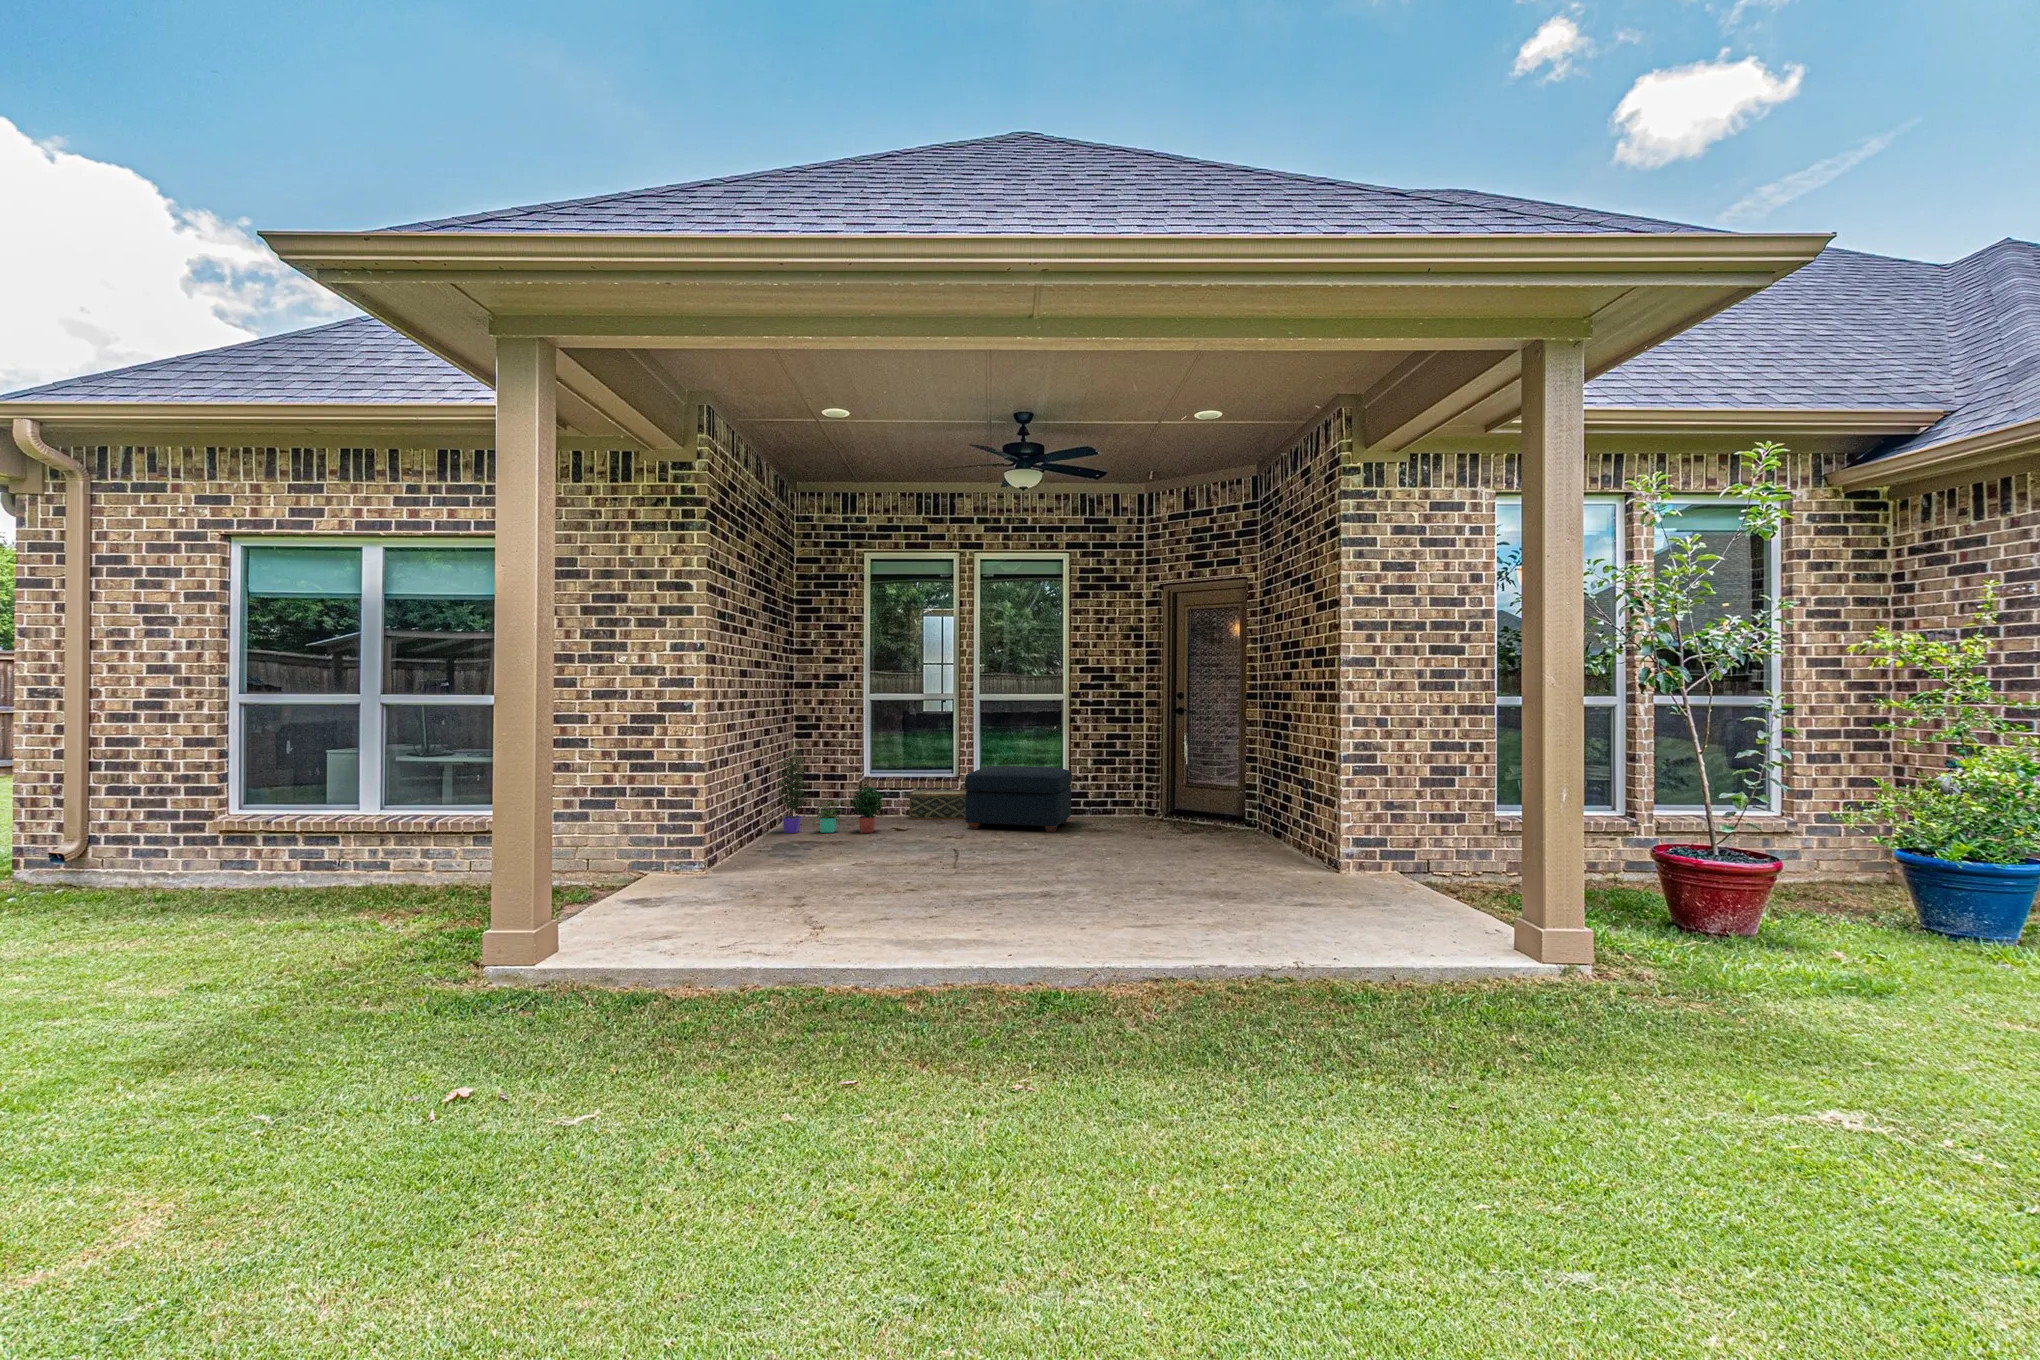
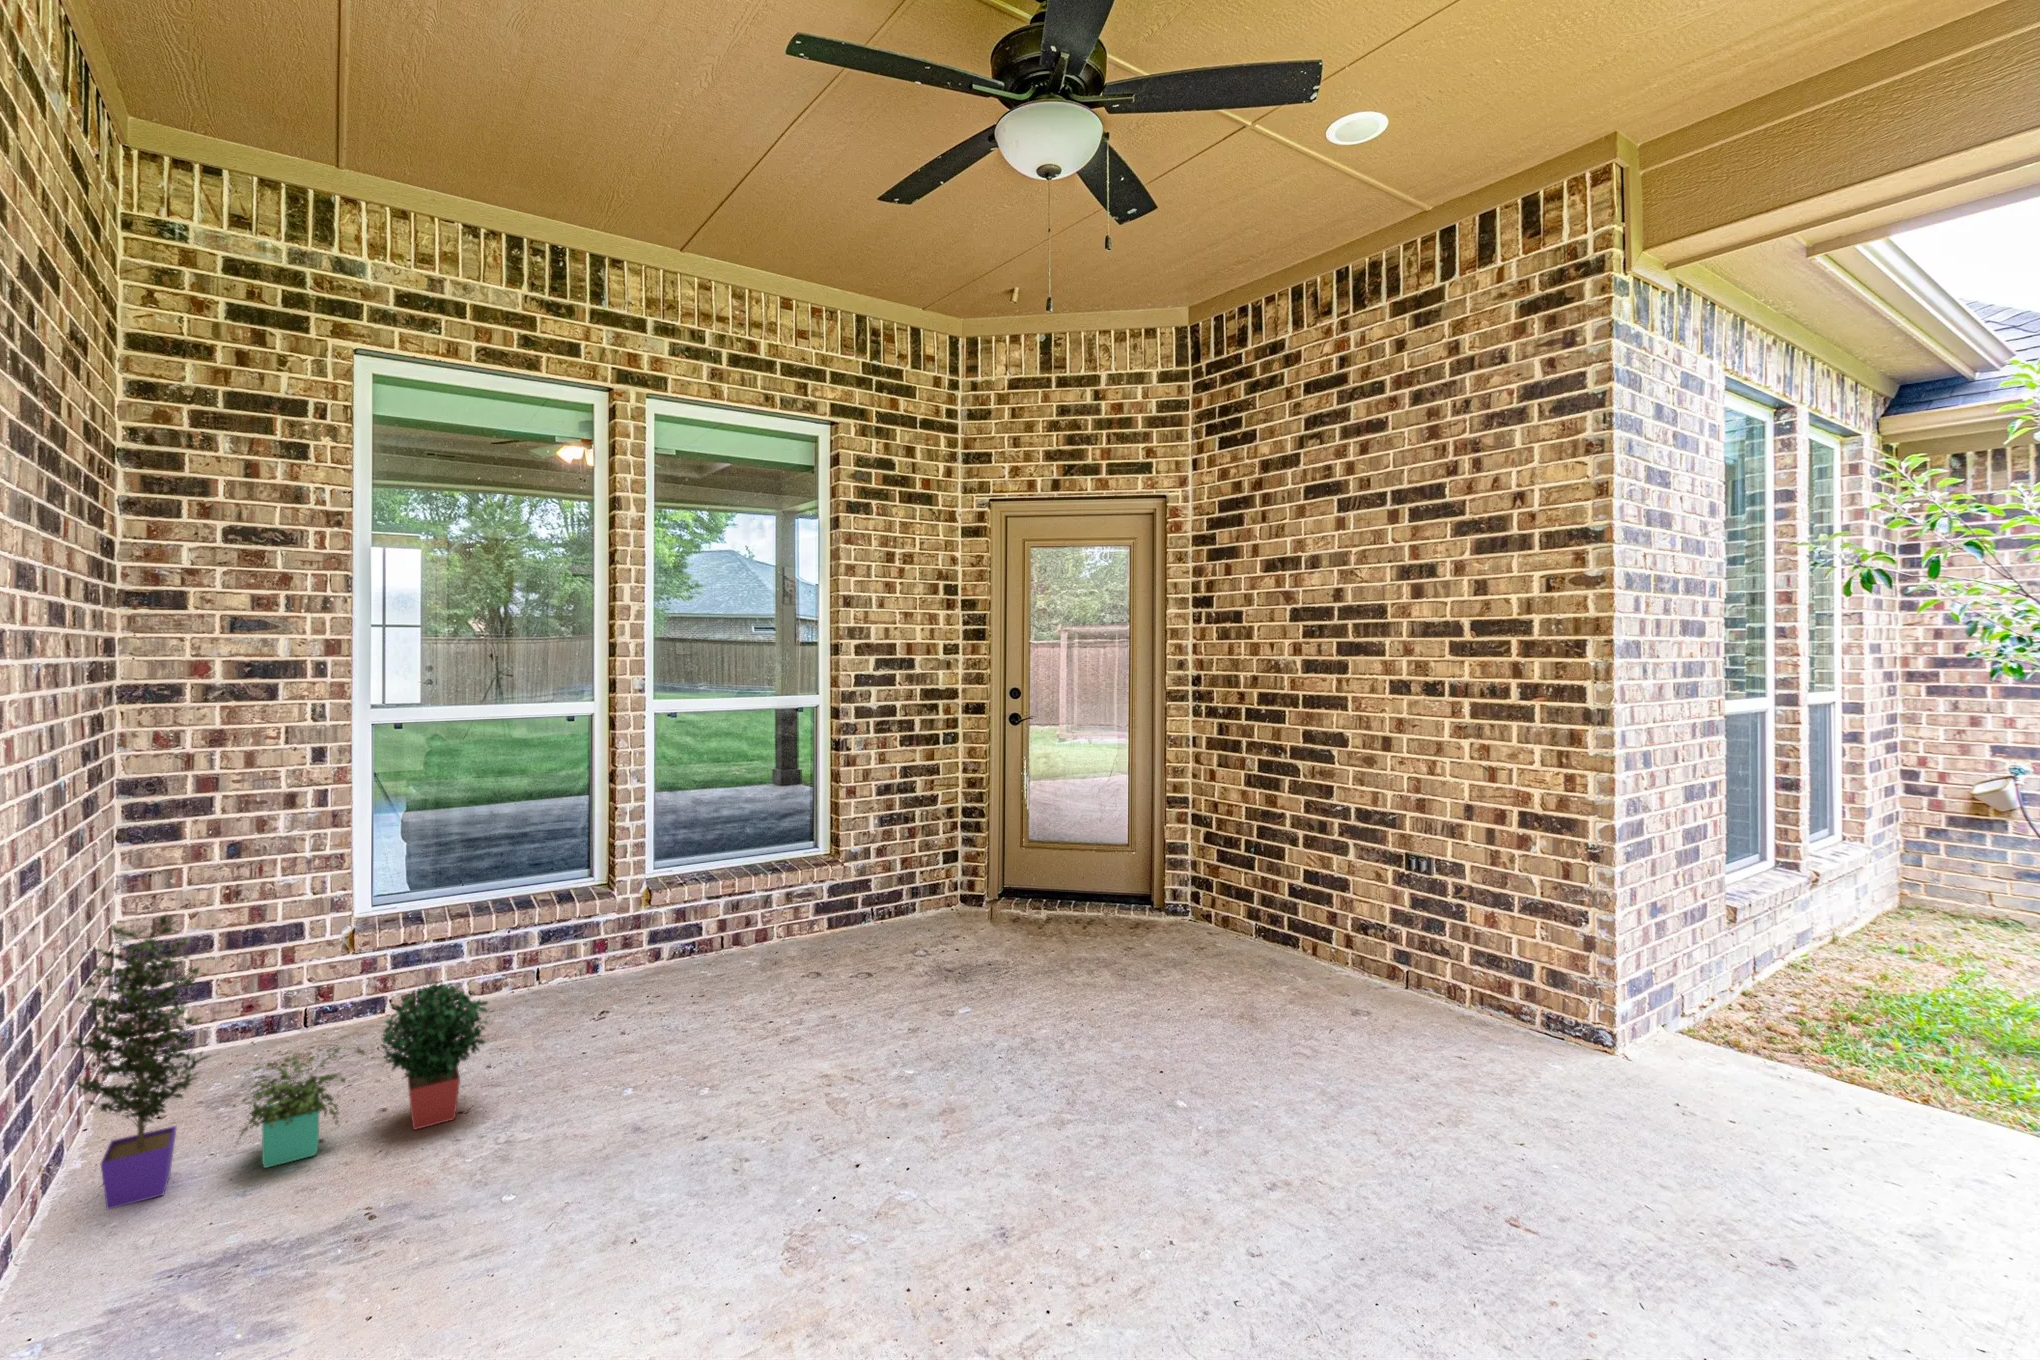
ottoman: present [965,766,1072,832] -> none [694,852,924,1029]
woven basket: present [910,790,967,819] -> none [496,911,663,1015]

